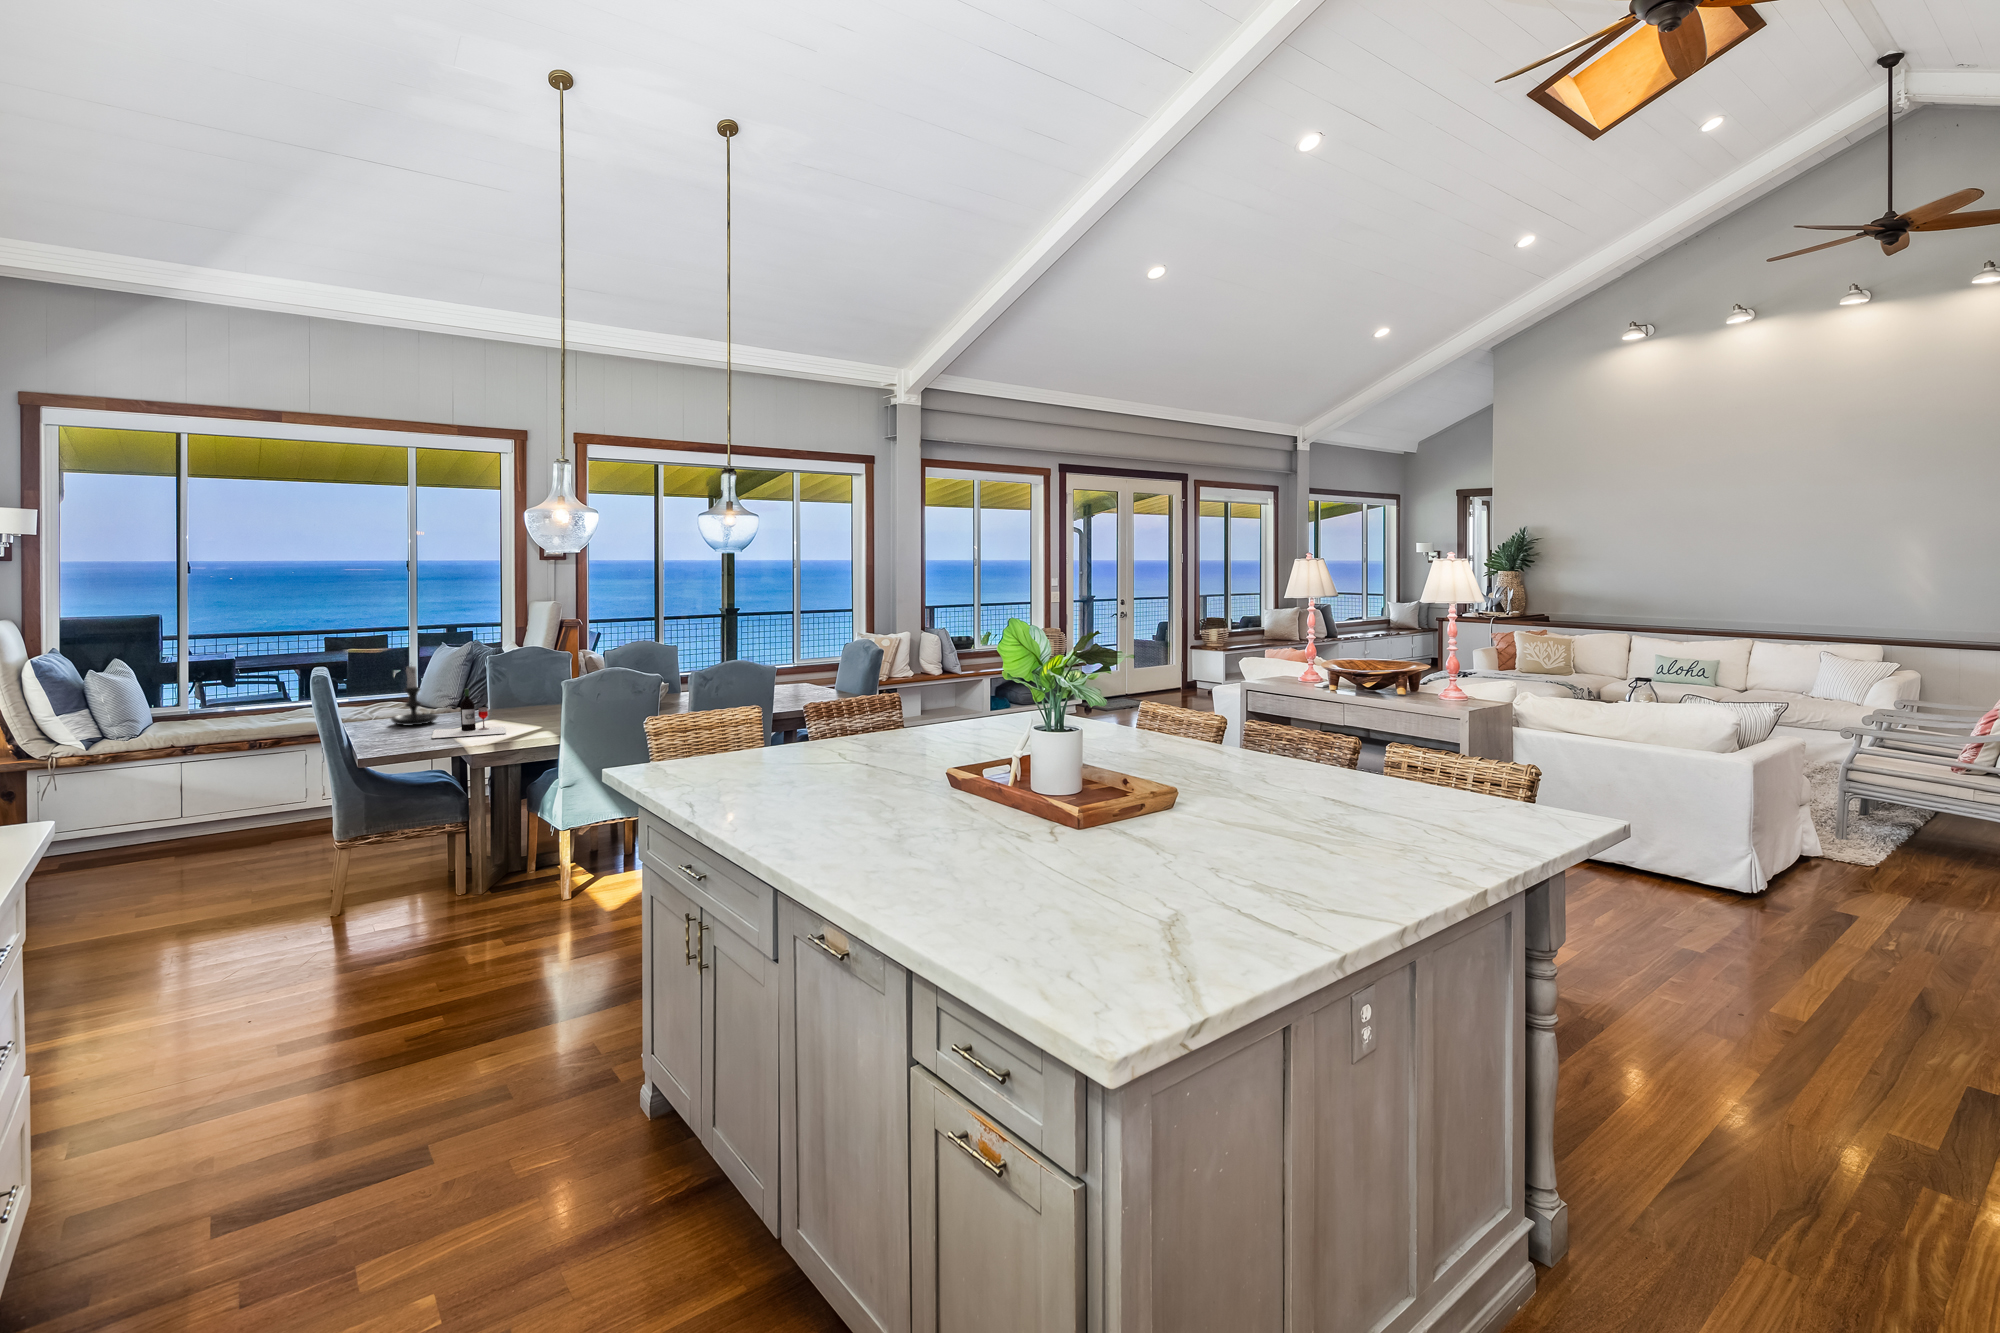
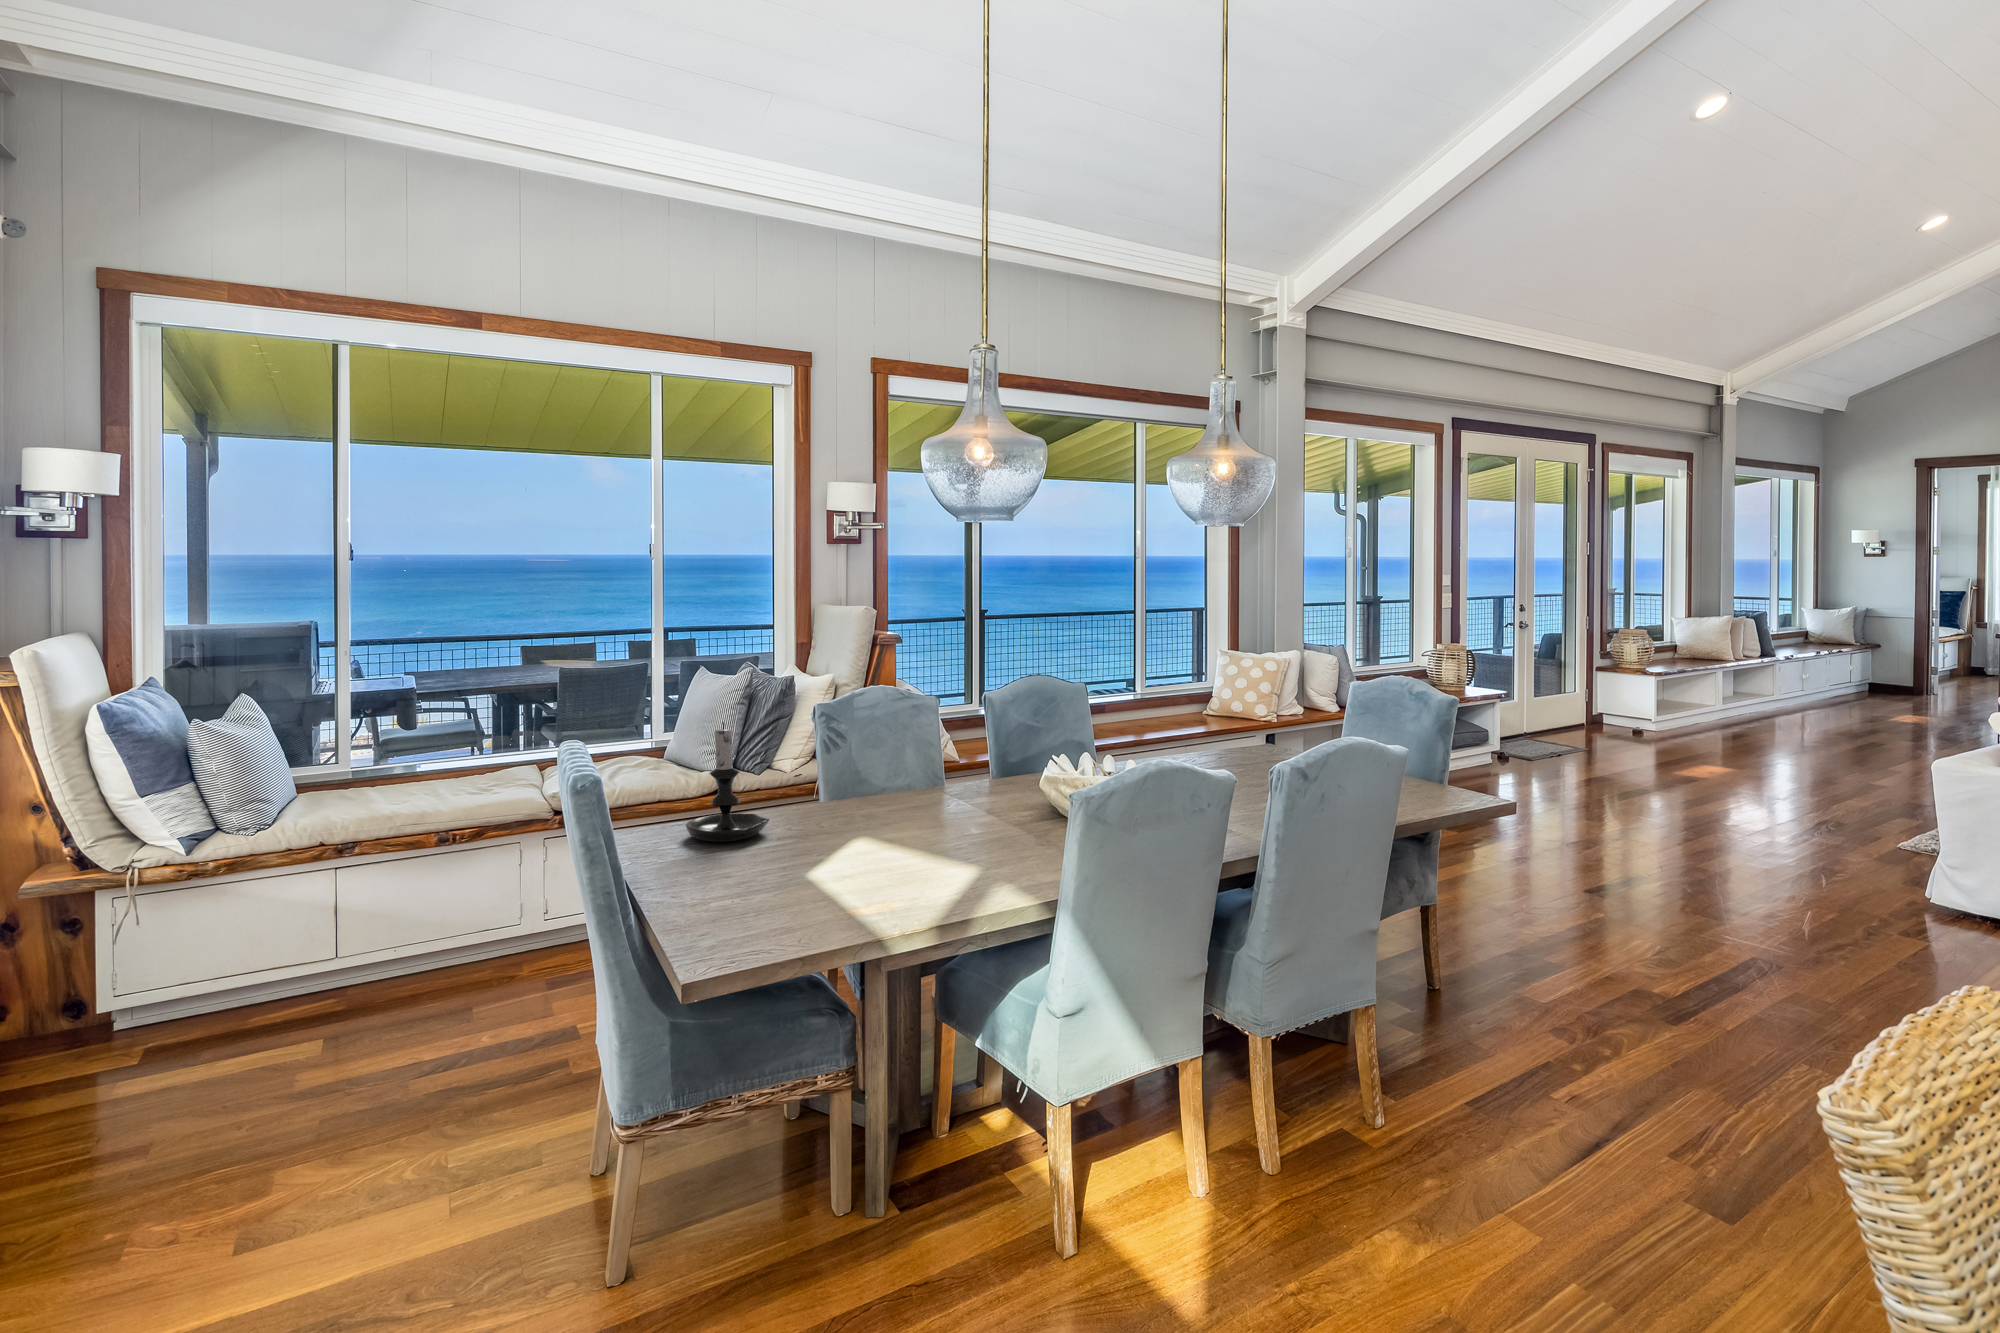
wine bottle: present [432,689,506,738] -> none [772,780,923,890]

